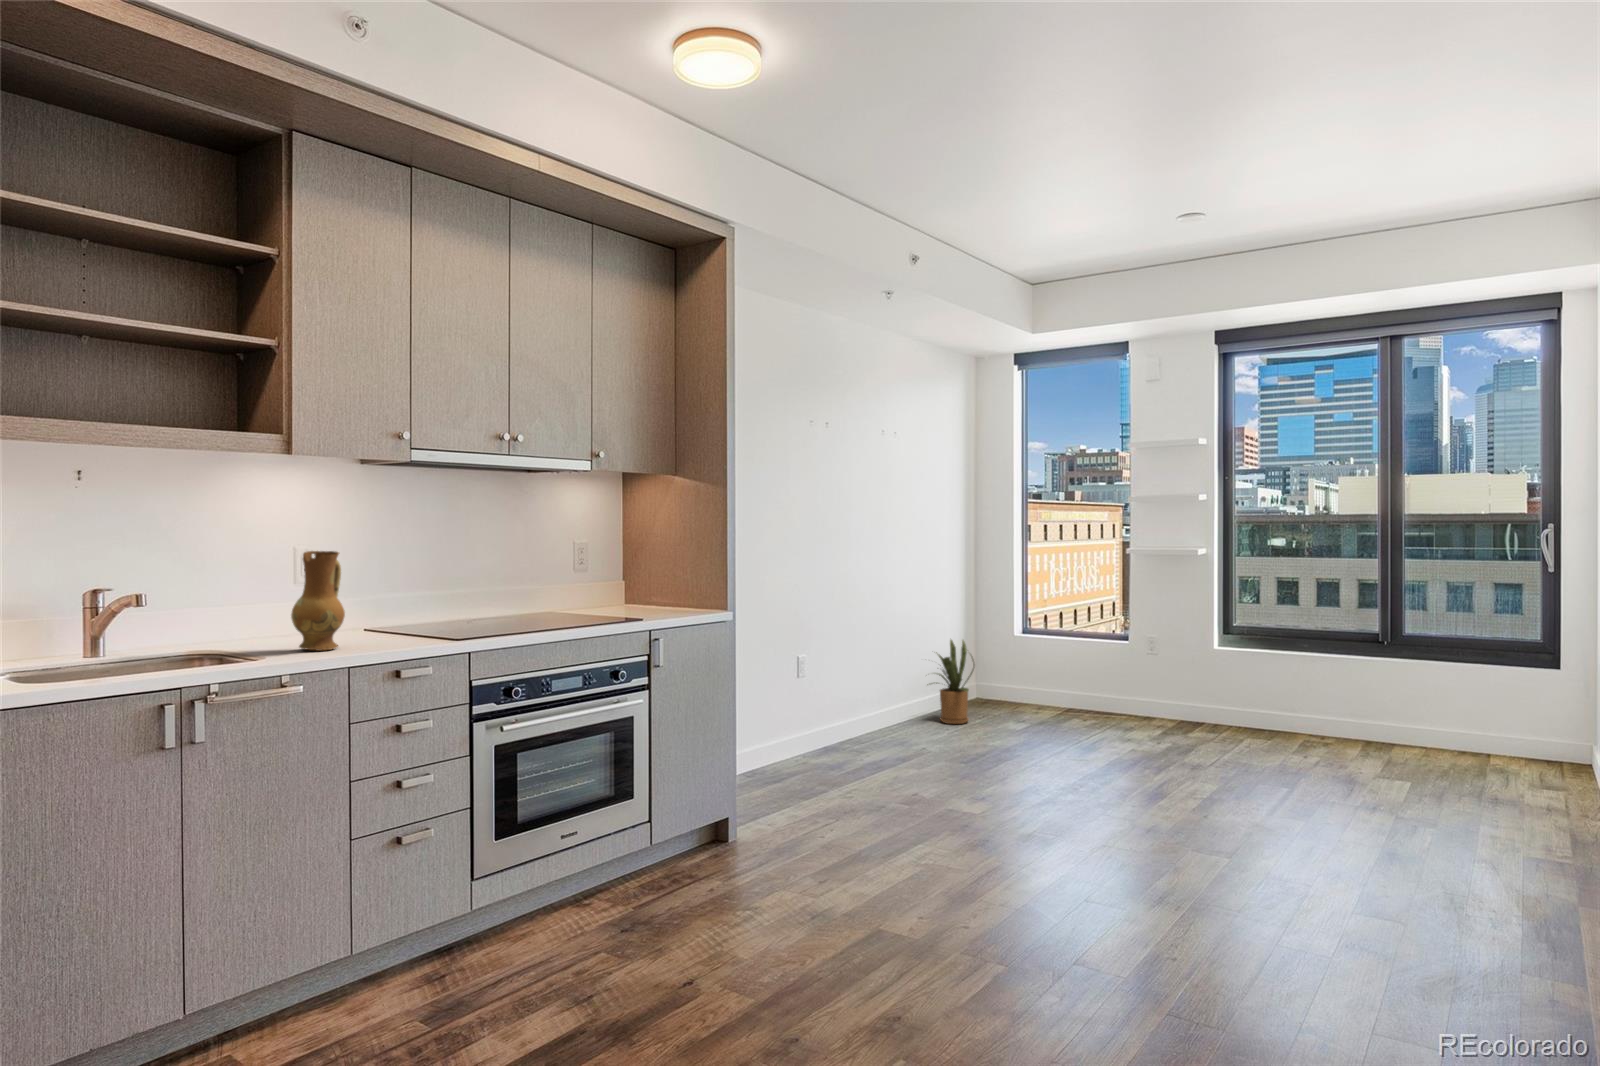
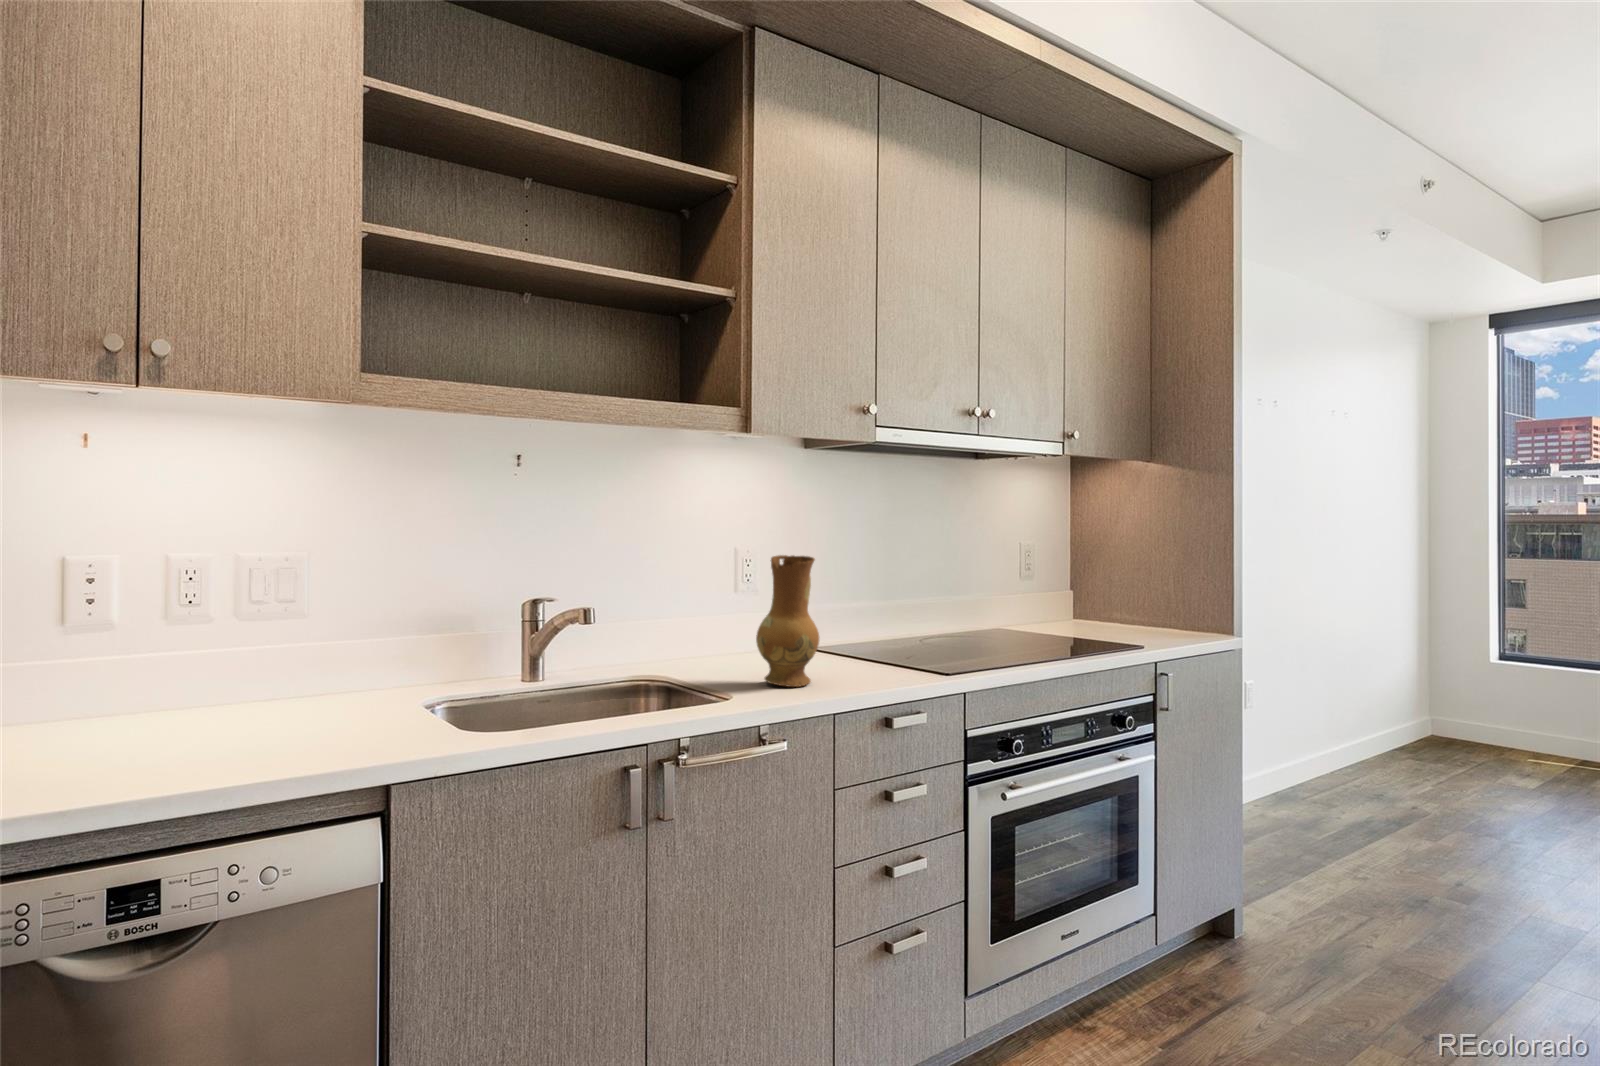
house plant: present [927,640,974,724] -> none [1376,665,1458,773]

